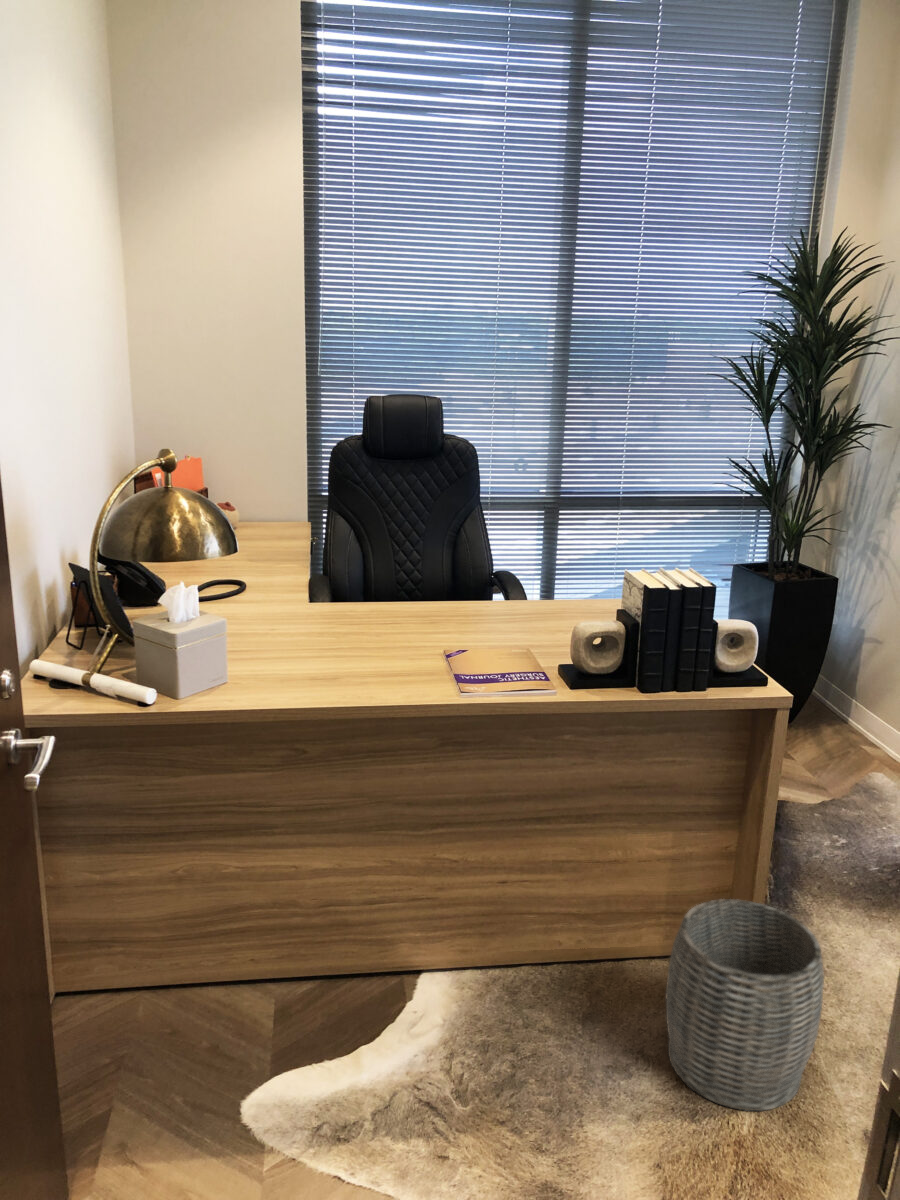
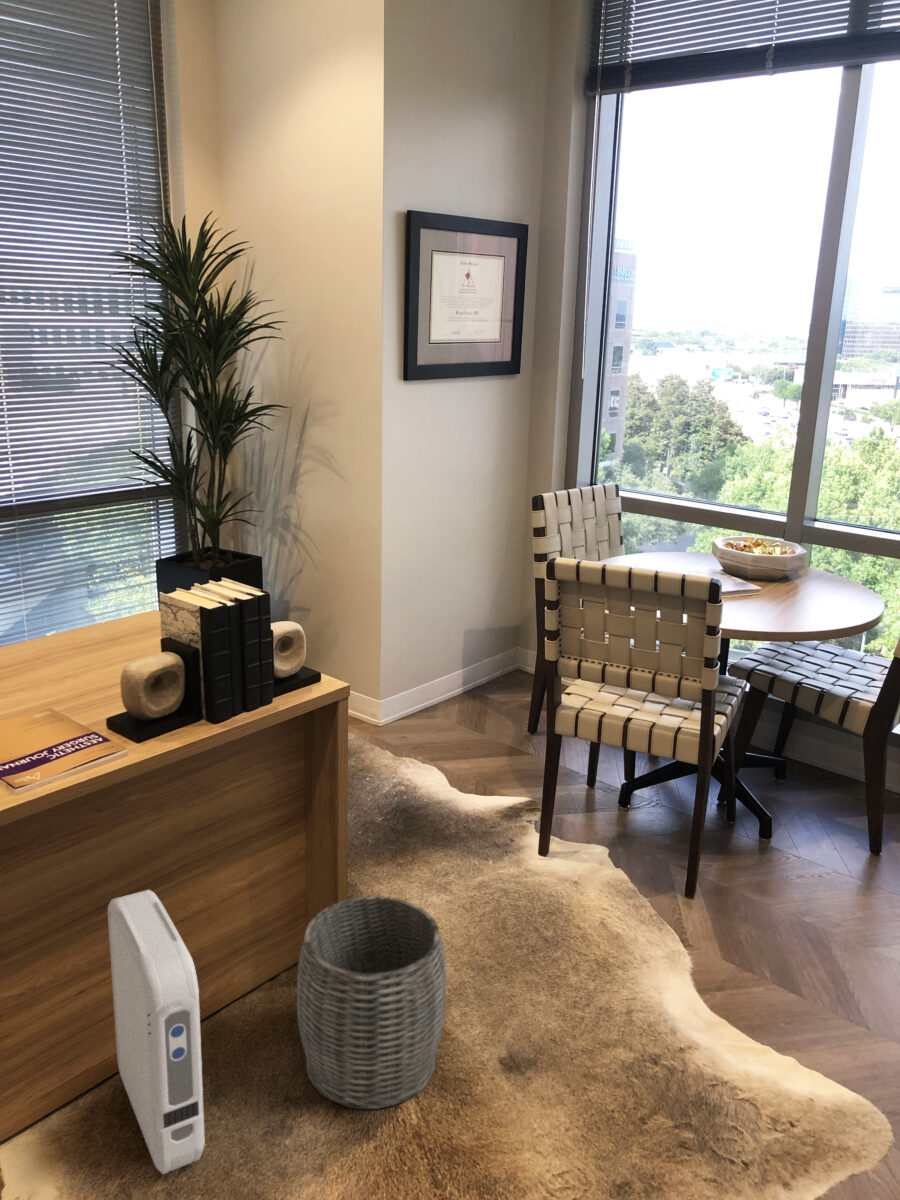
air purifier: none [509,816,569,1056] -> present [108,890,205,1174]

